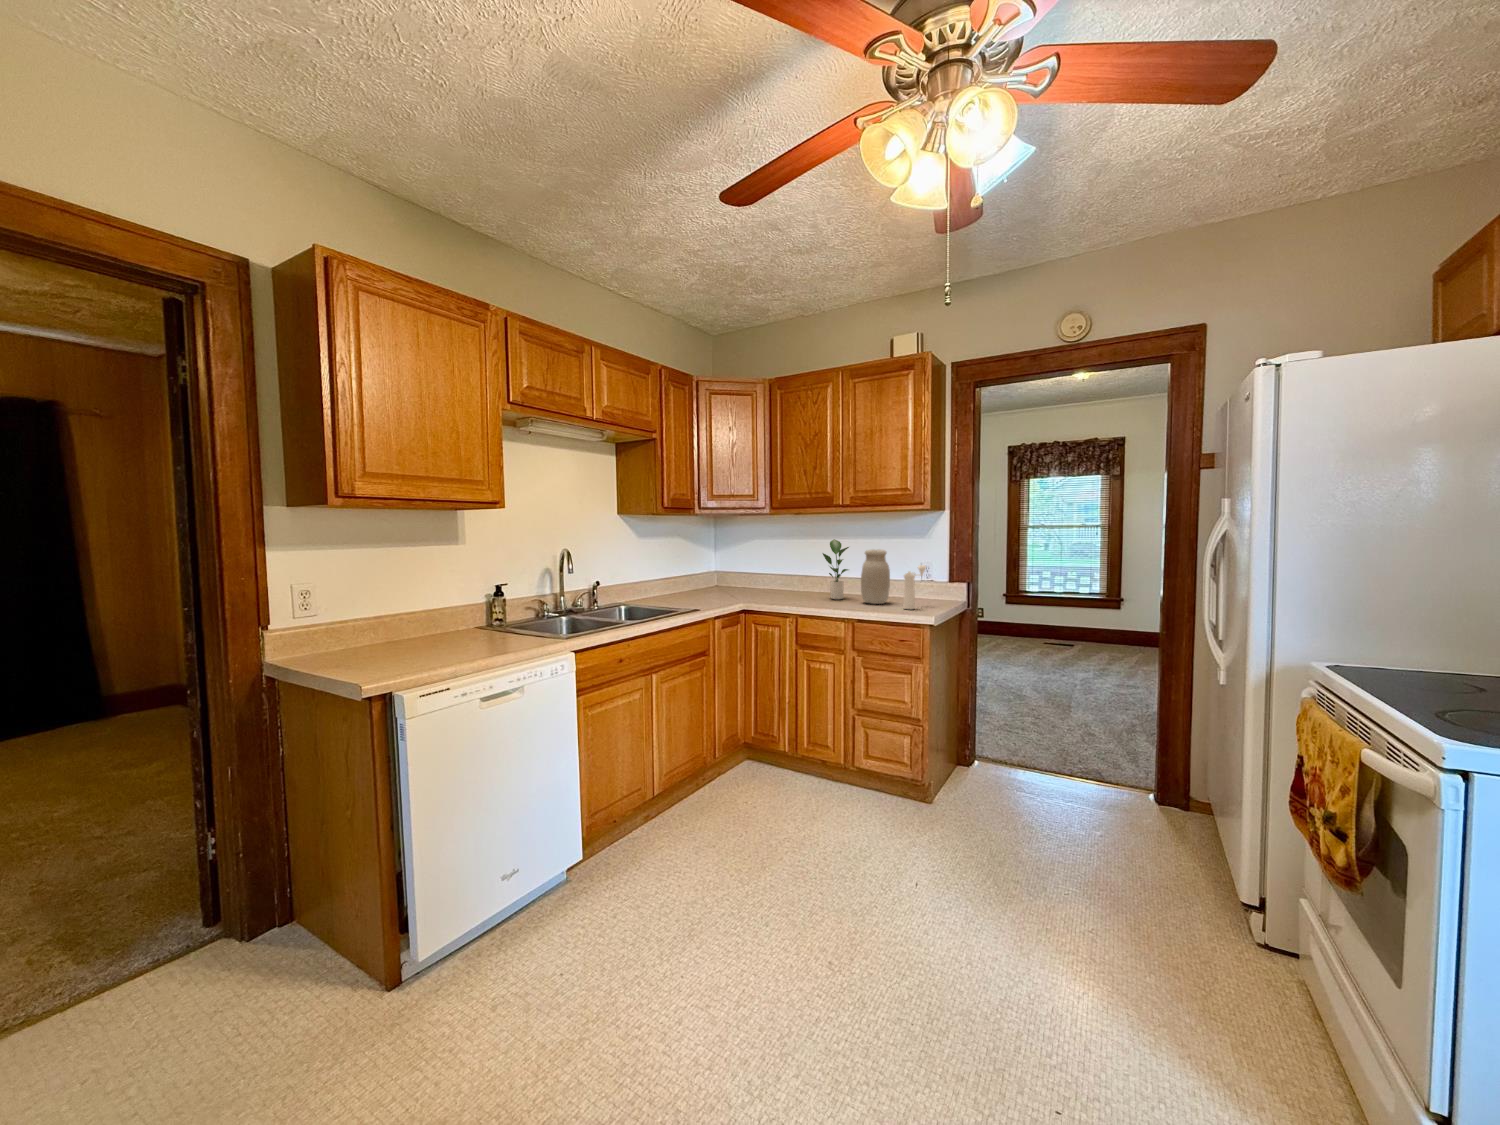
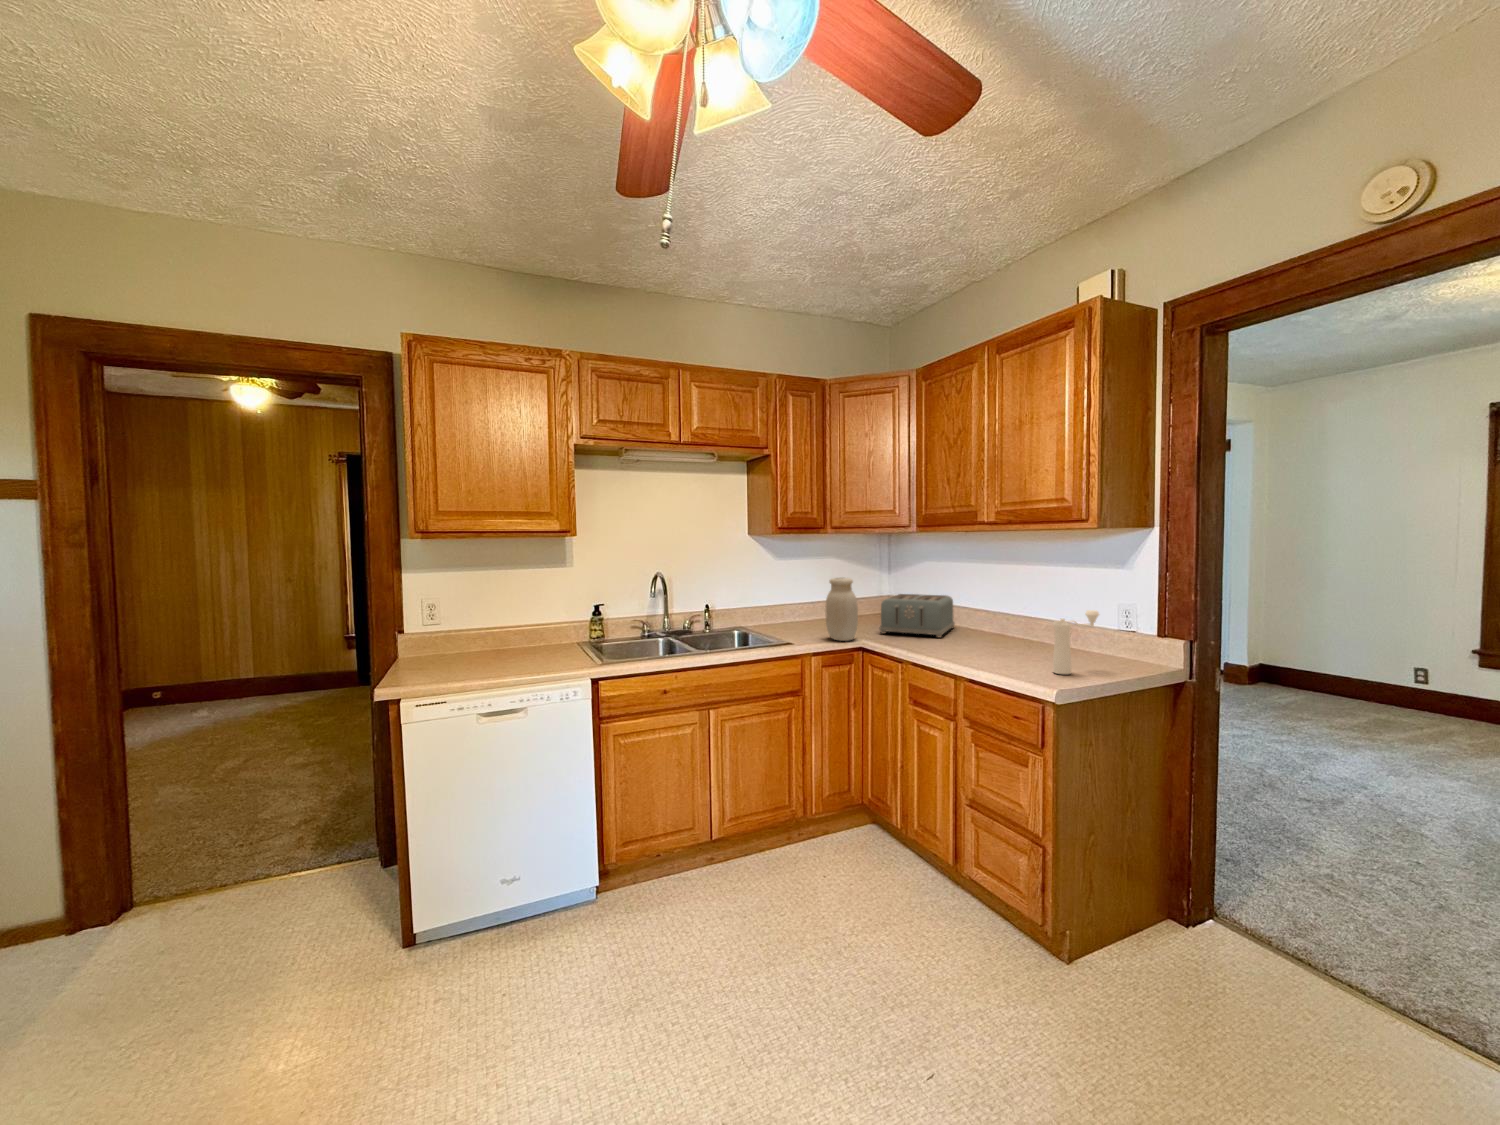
potted plant: present [823,539,849,599] -> none [968,565,1010,646]
jar: present [861,550,890,604] -> present [826,577,858,641]
toaster: none [744,566,797,598] -> present [879,594,955,637]

